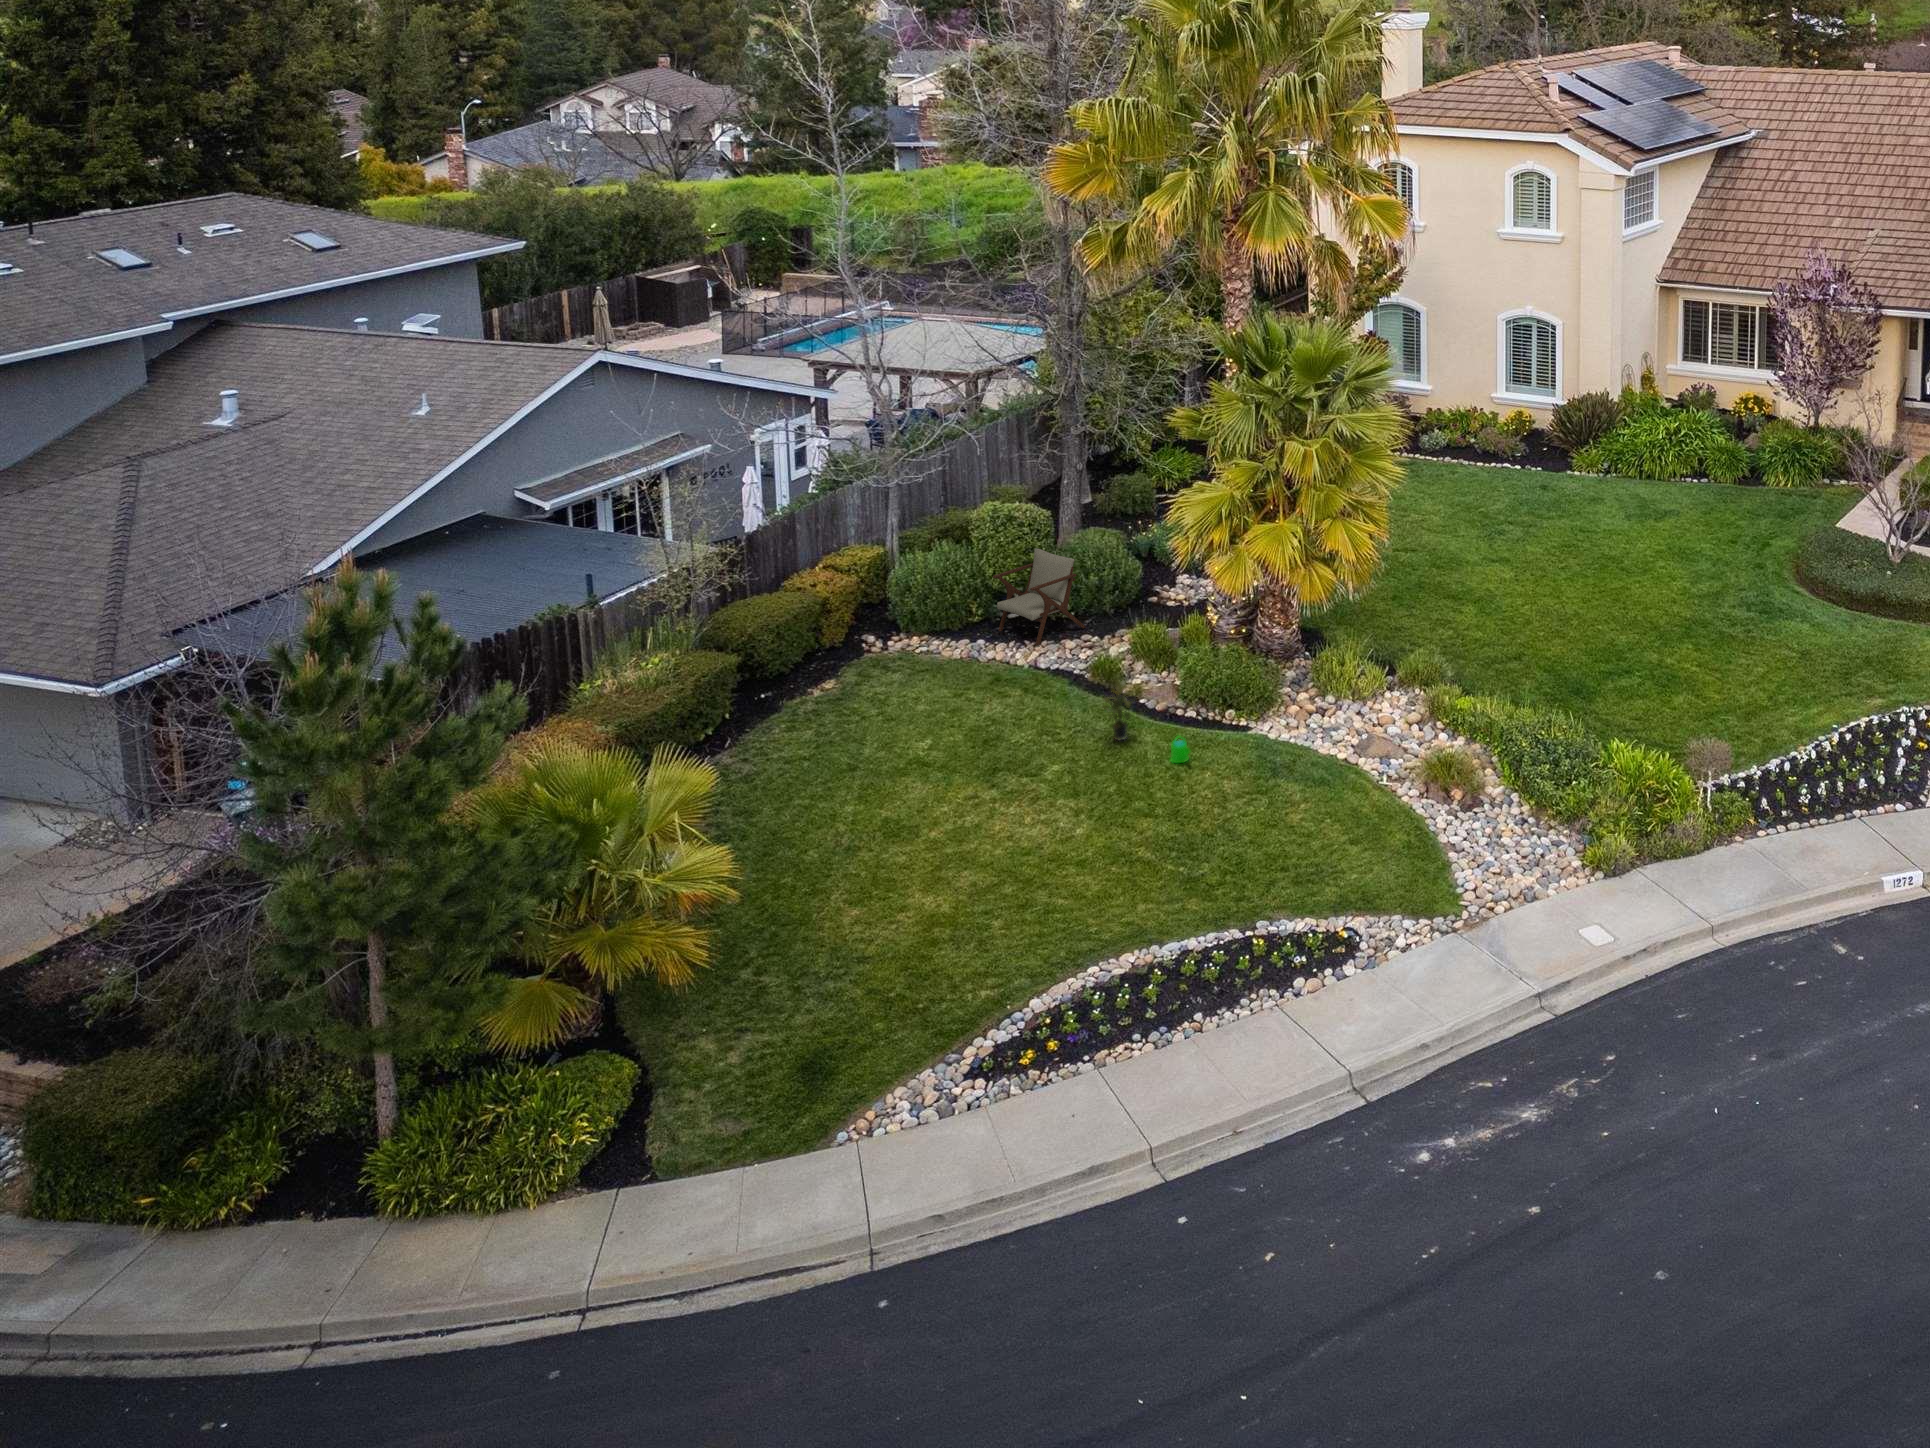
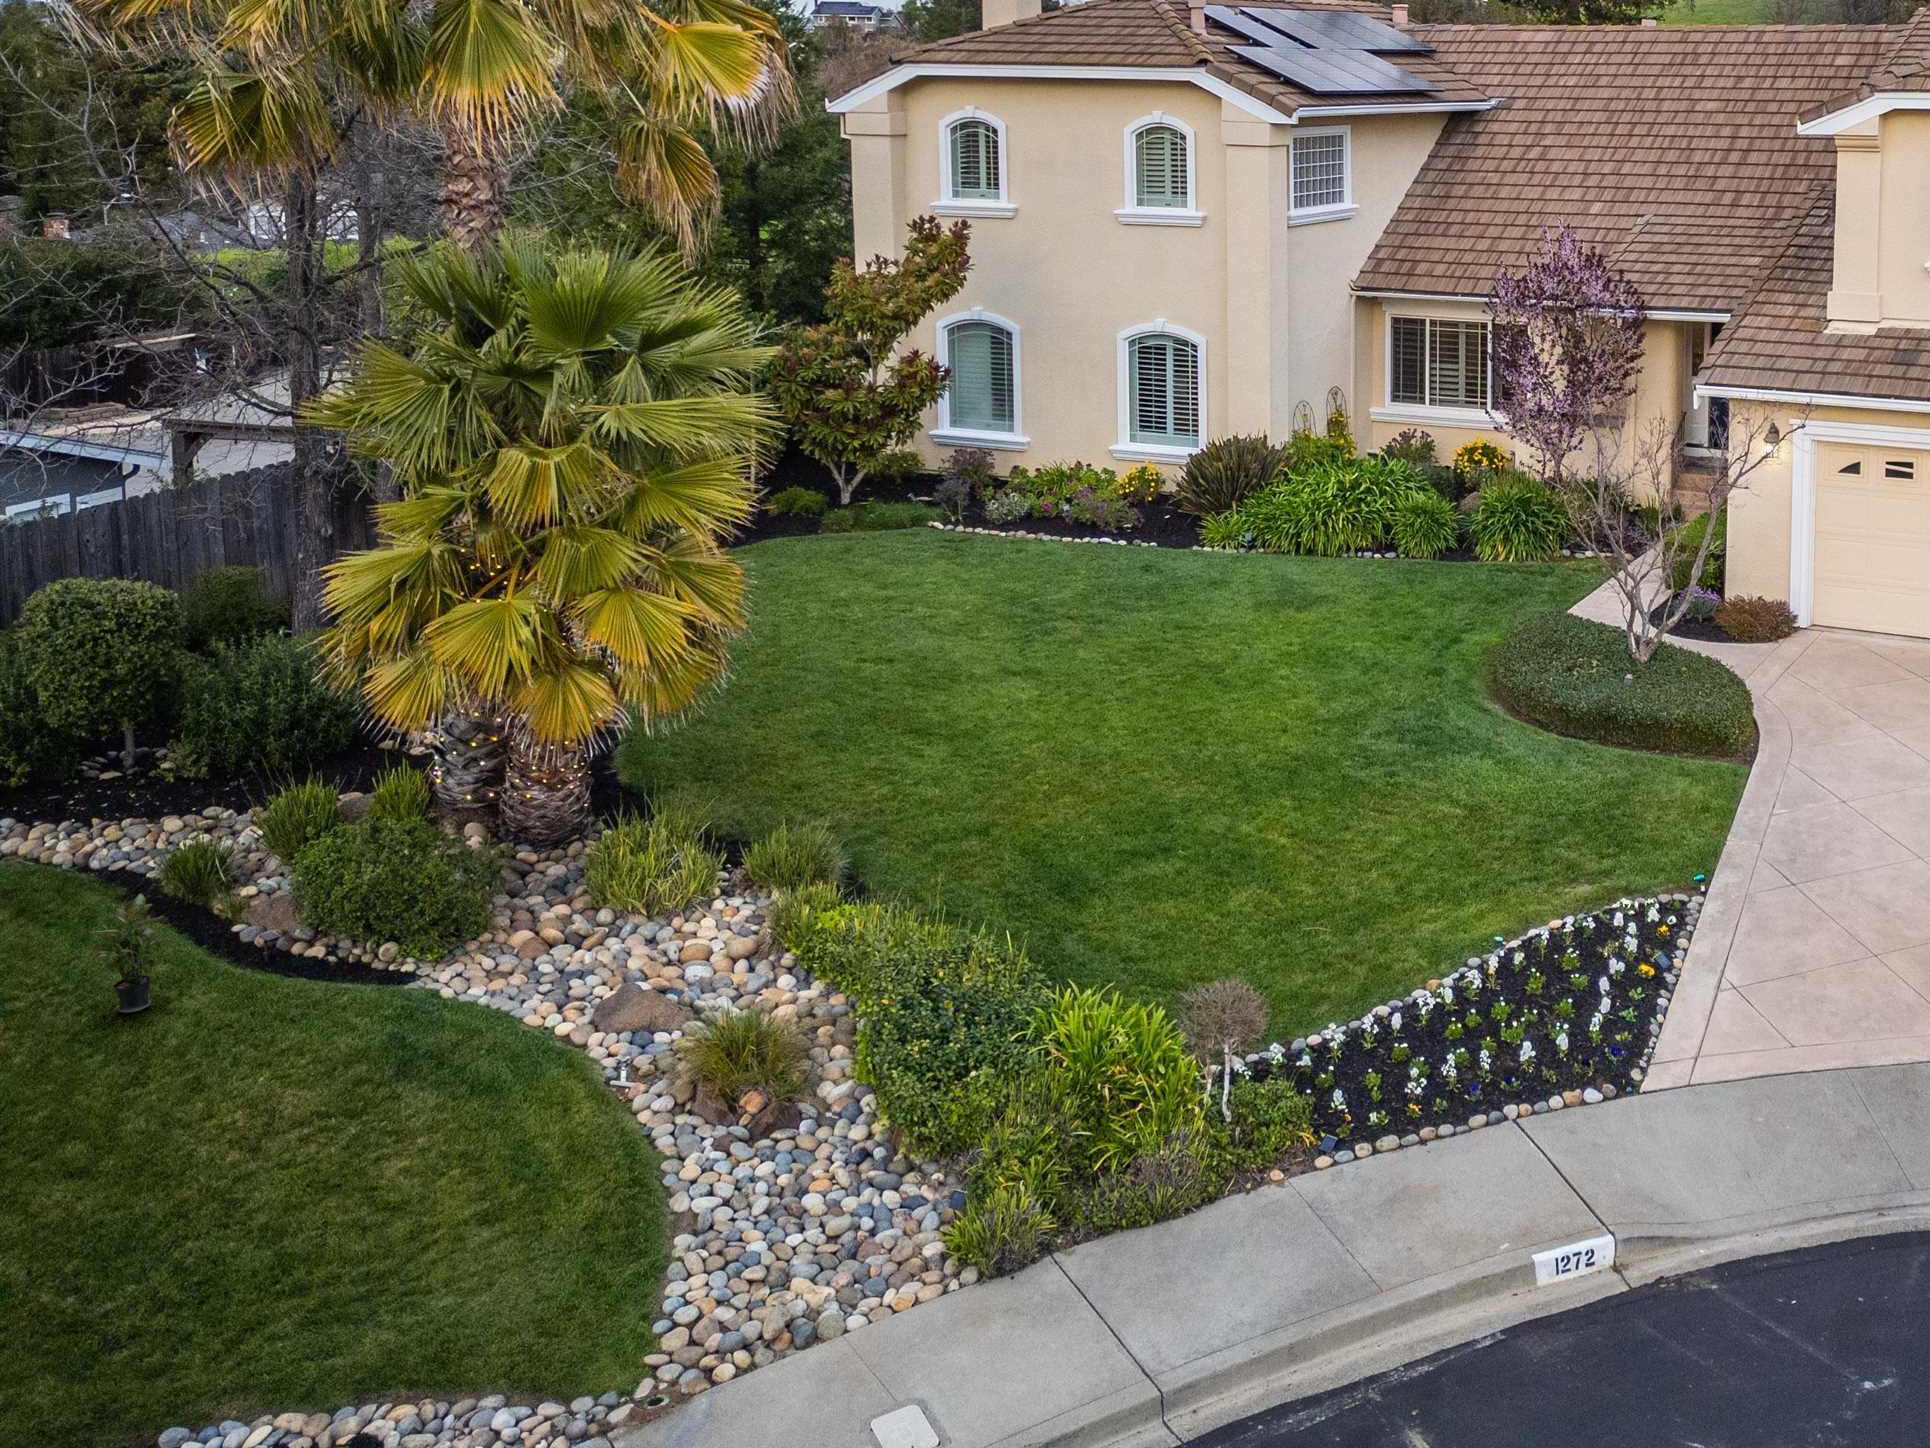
lounge chair: present [993,549,1086,645] -> none [46,662,227,833]
watering can: present [1171,736,1190,763] -> none [200,1001,247,1058]

